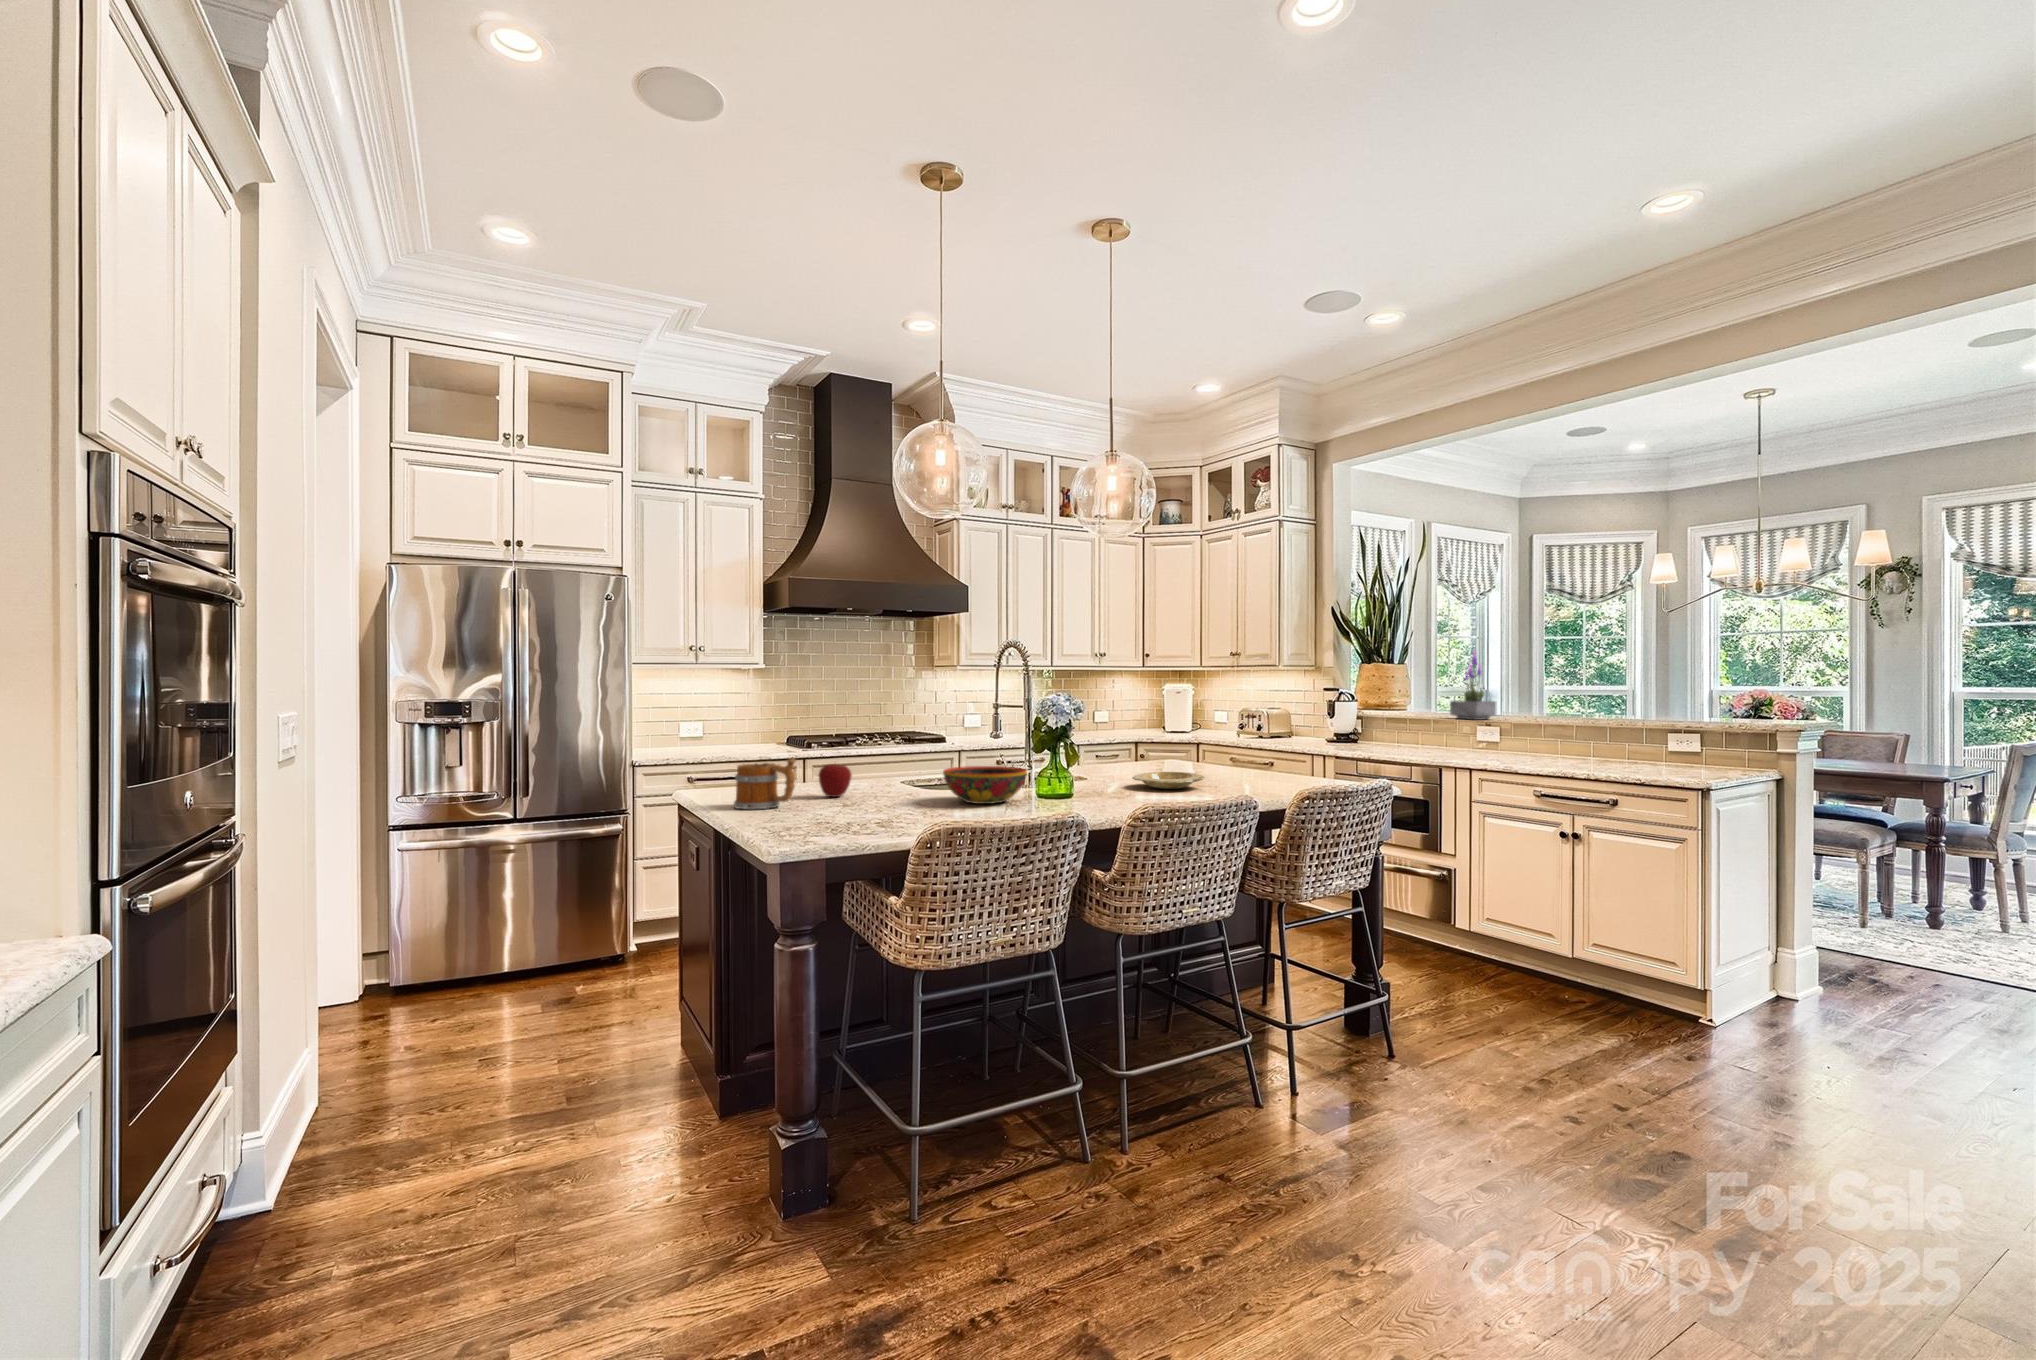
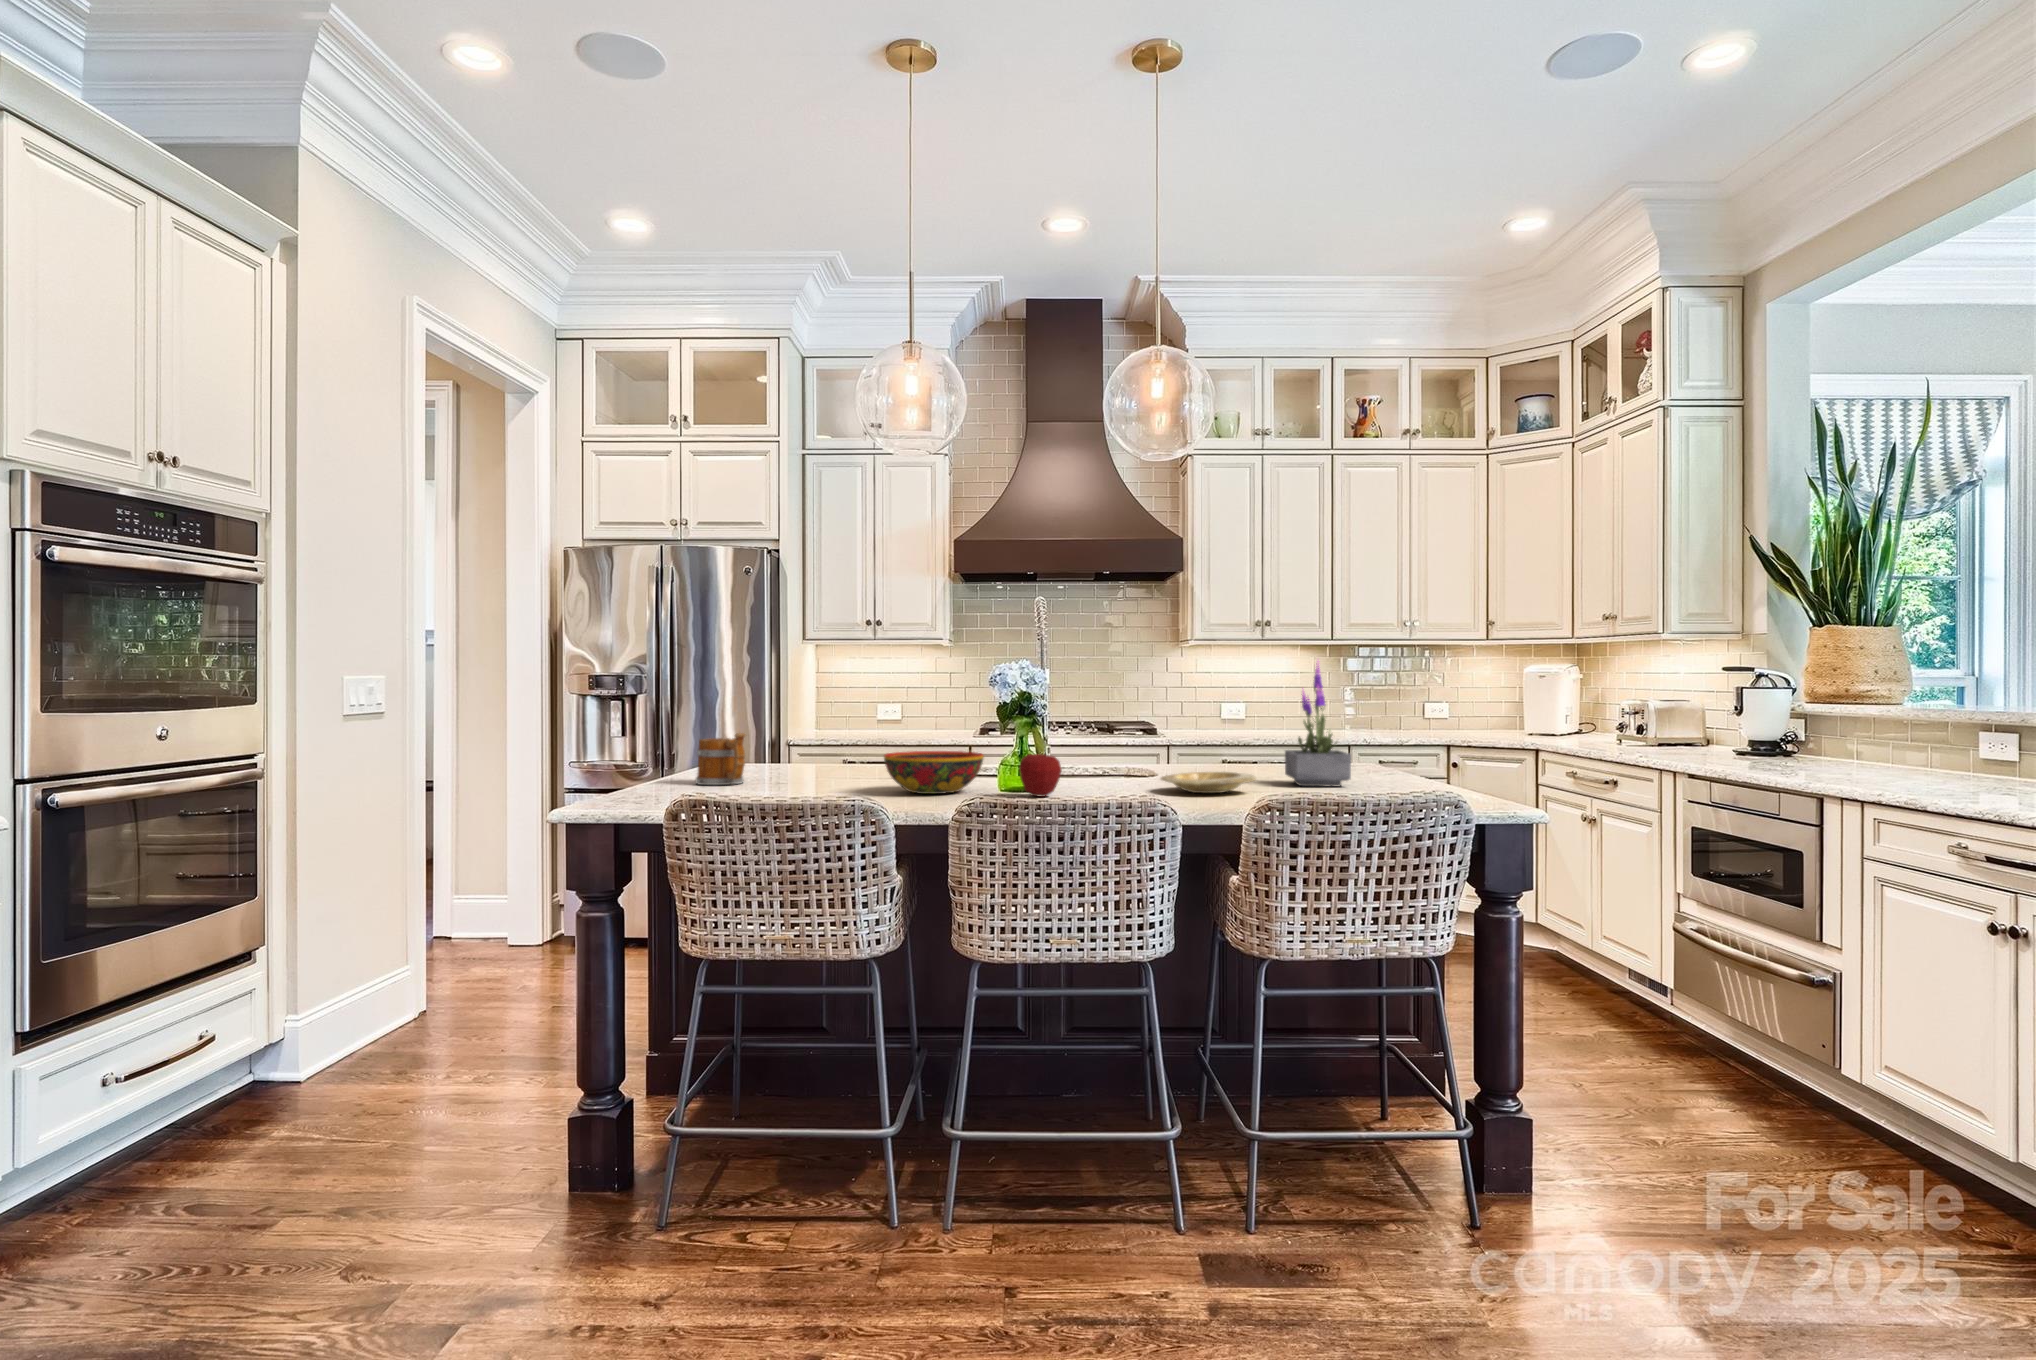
potted plant: present [1450,652,1496,720] -> present [1285,661,1351,787]
apple: present [818,764,852,797] -> present [1019,754,1062,797]

